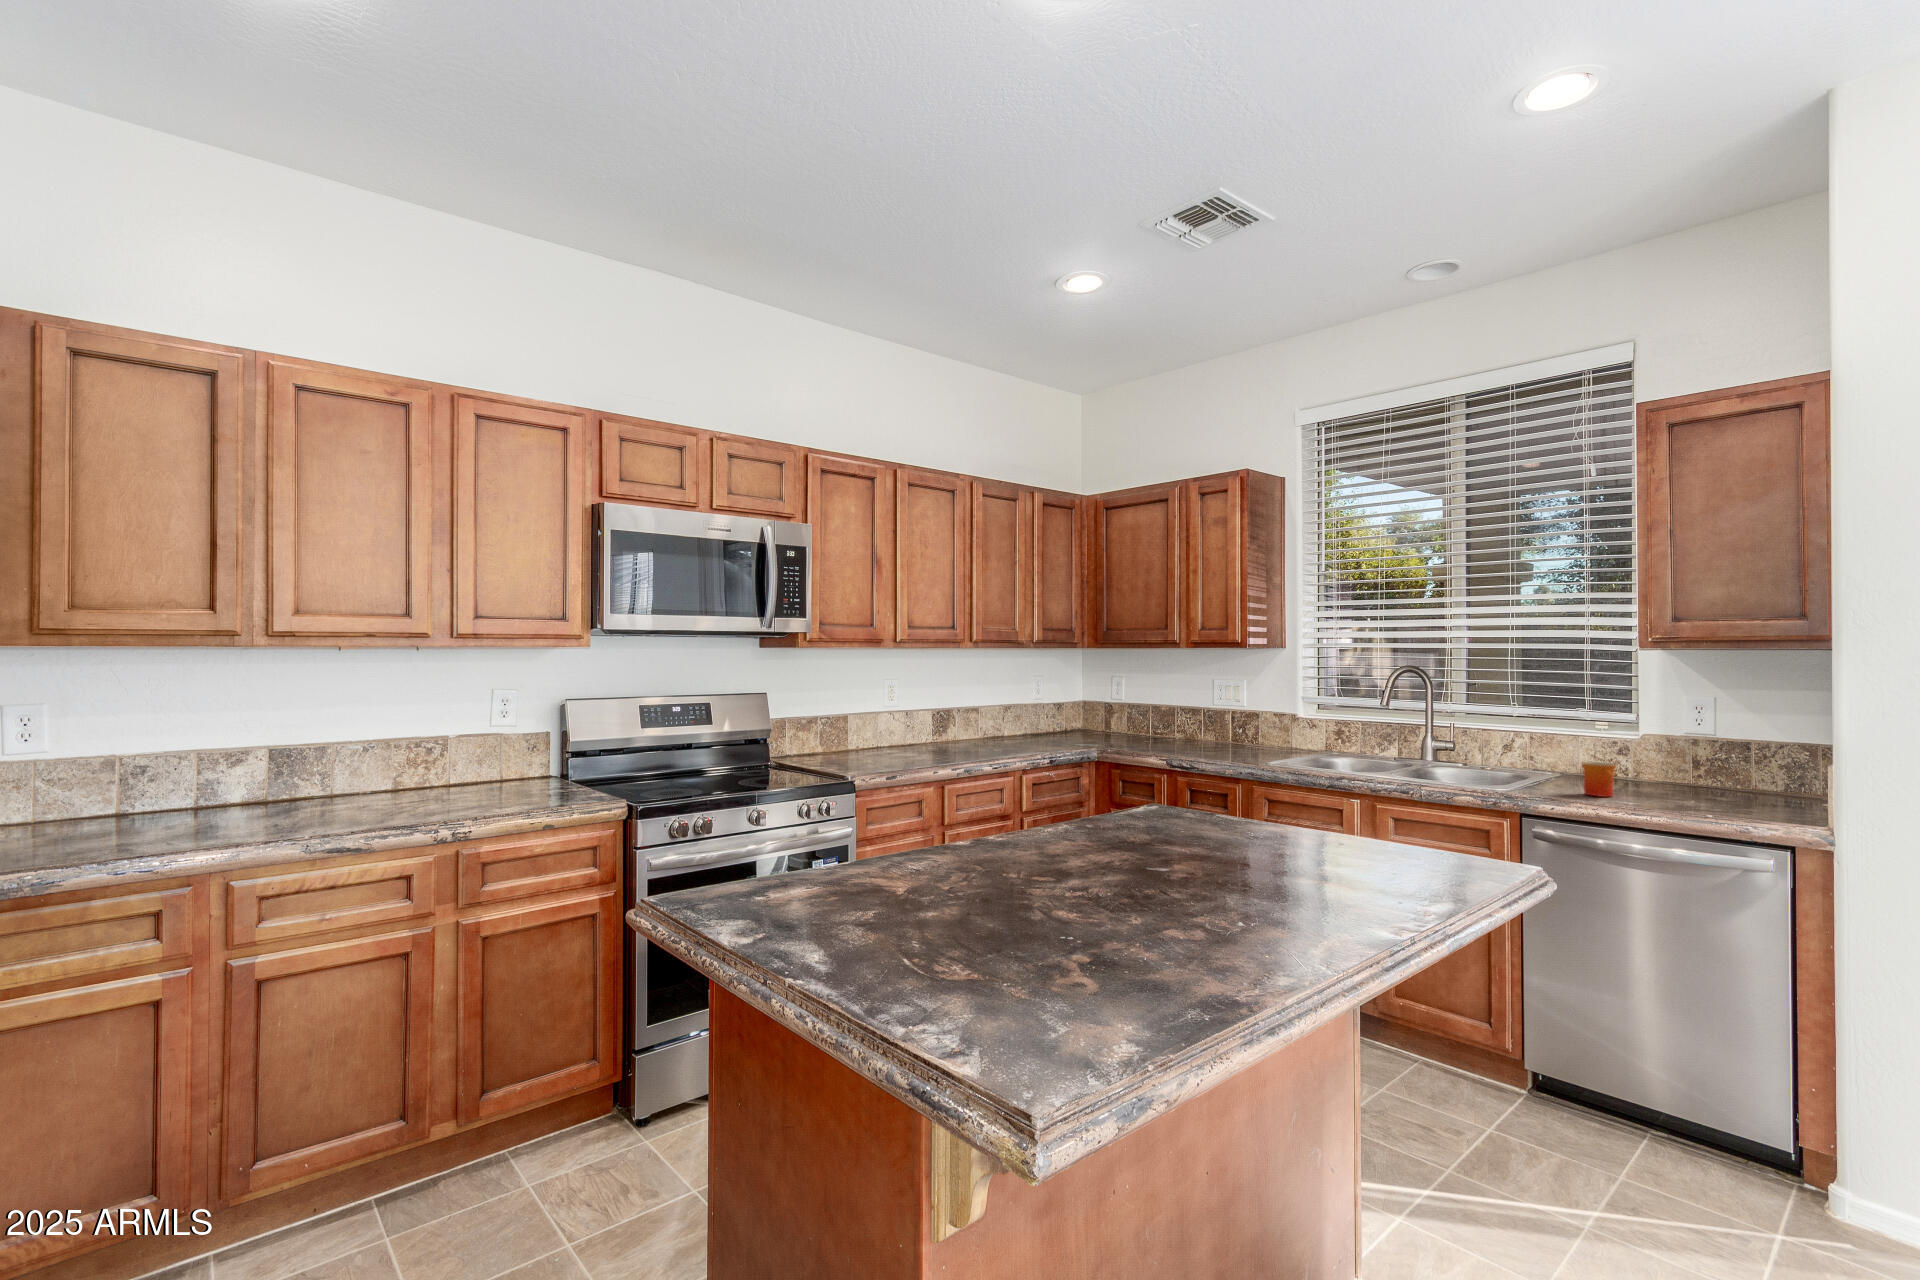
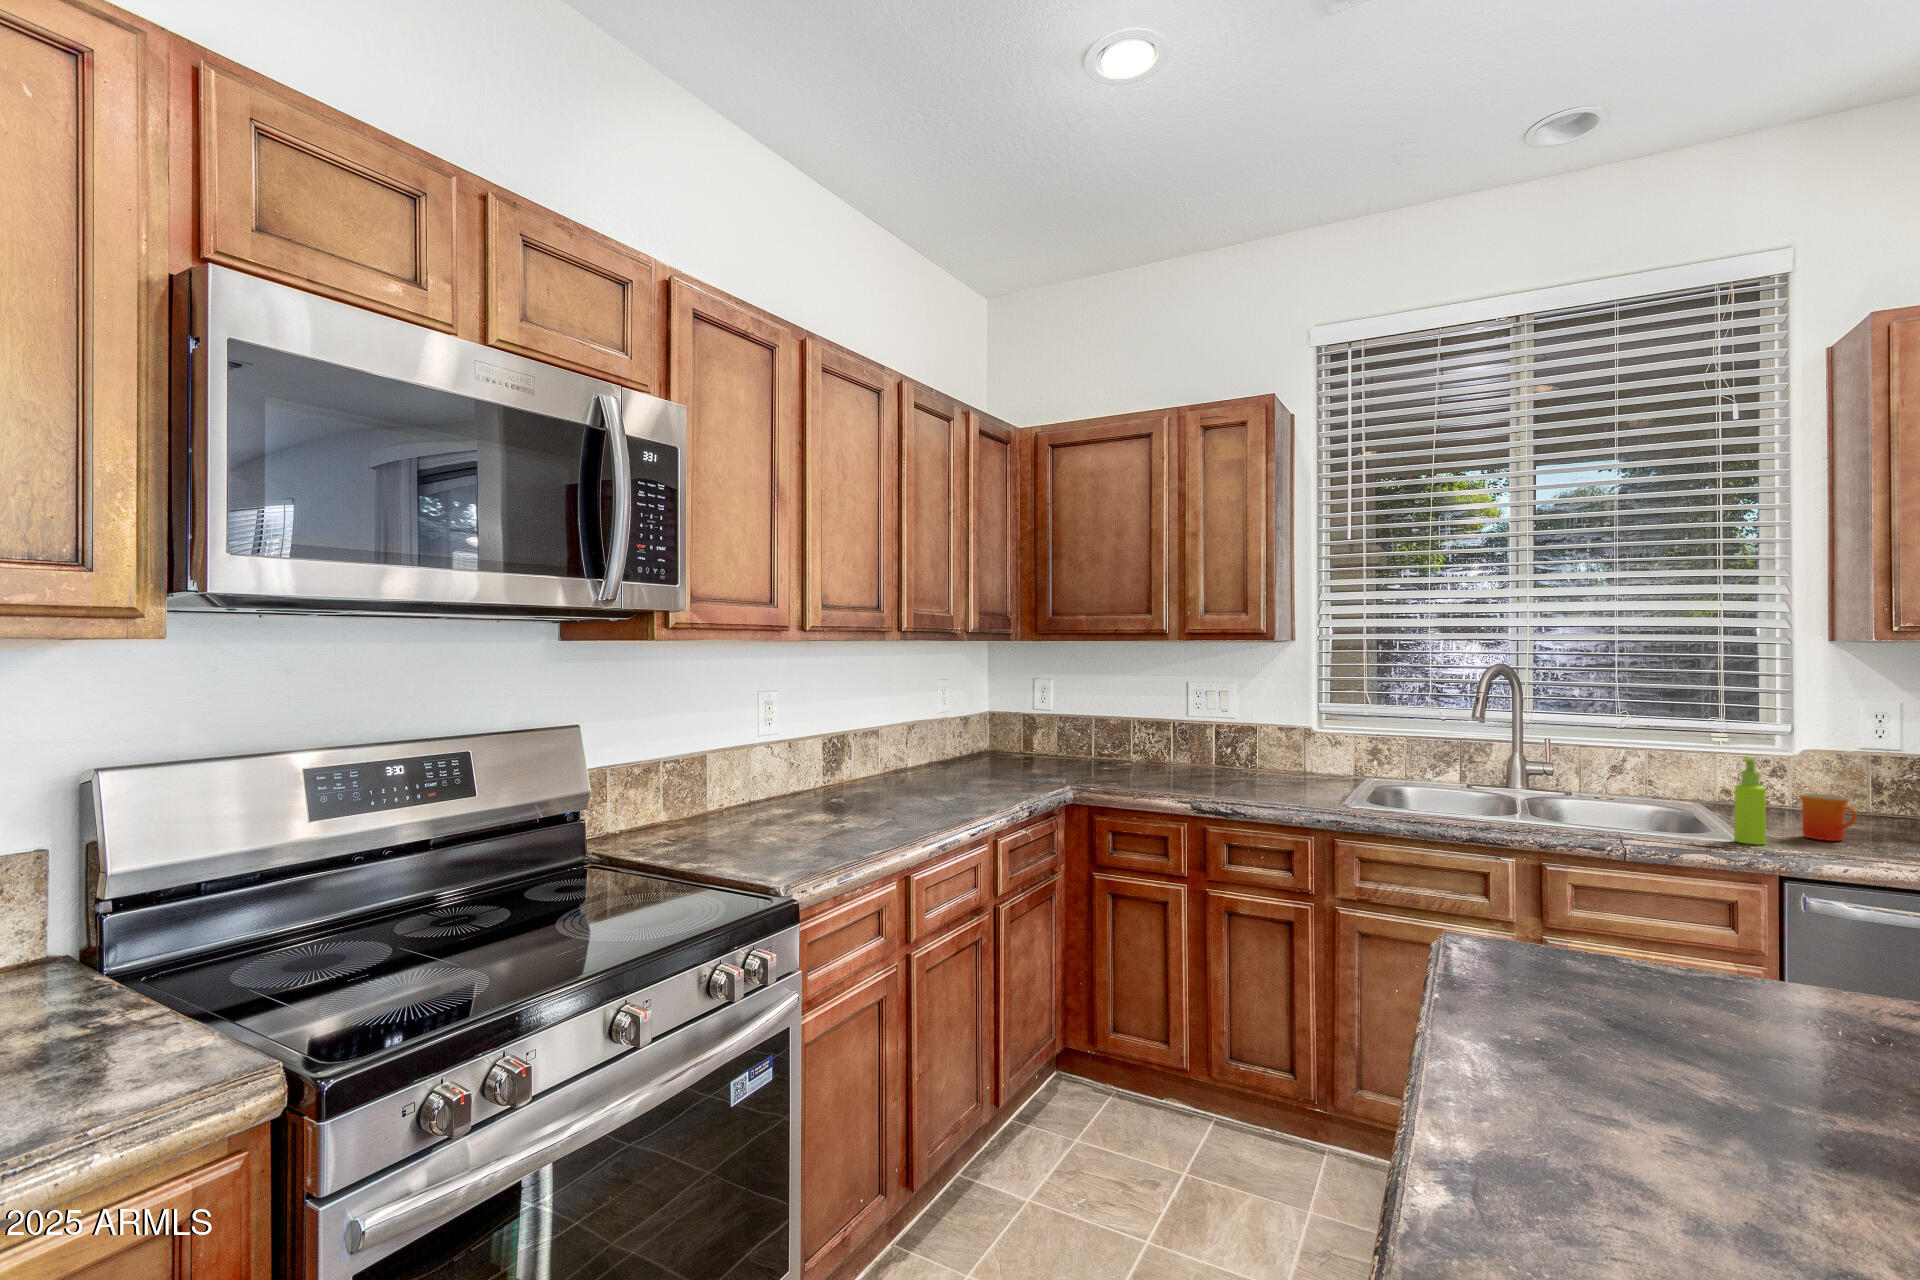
soap dispenser: none [1521,732,1543,796] -> present [1734,757,1766,845]

